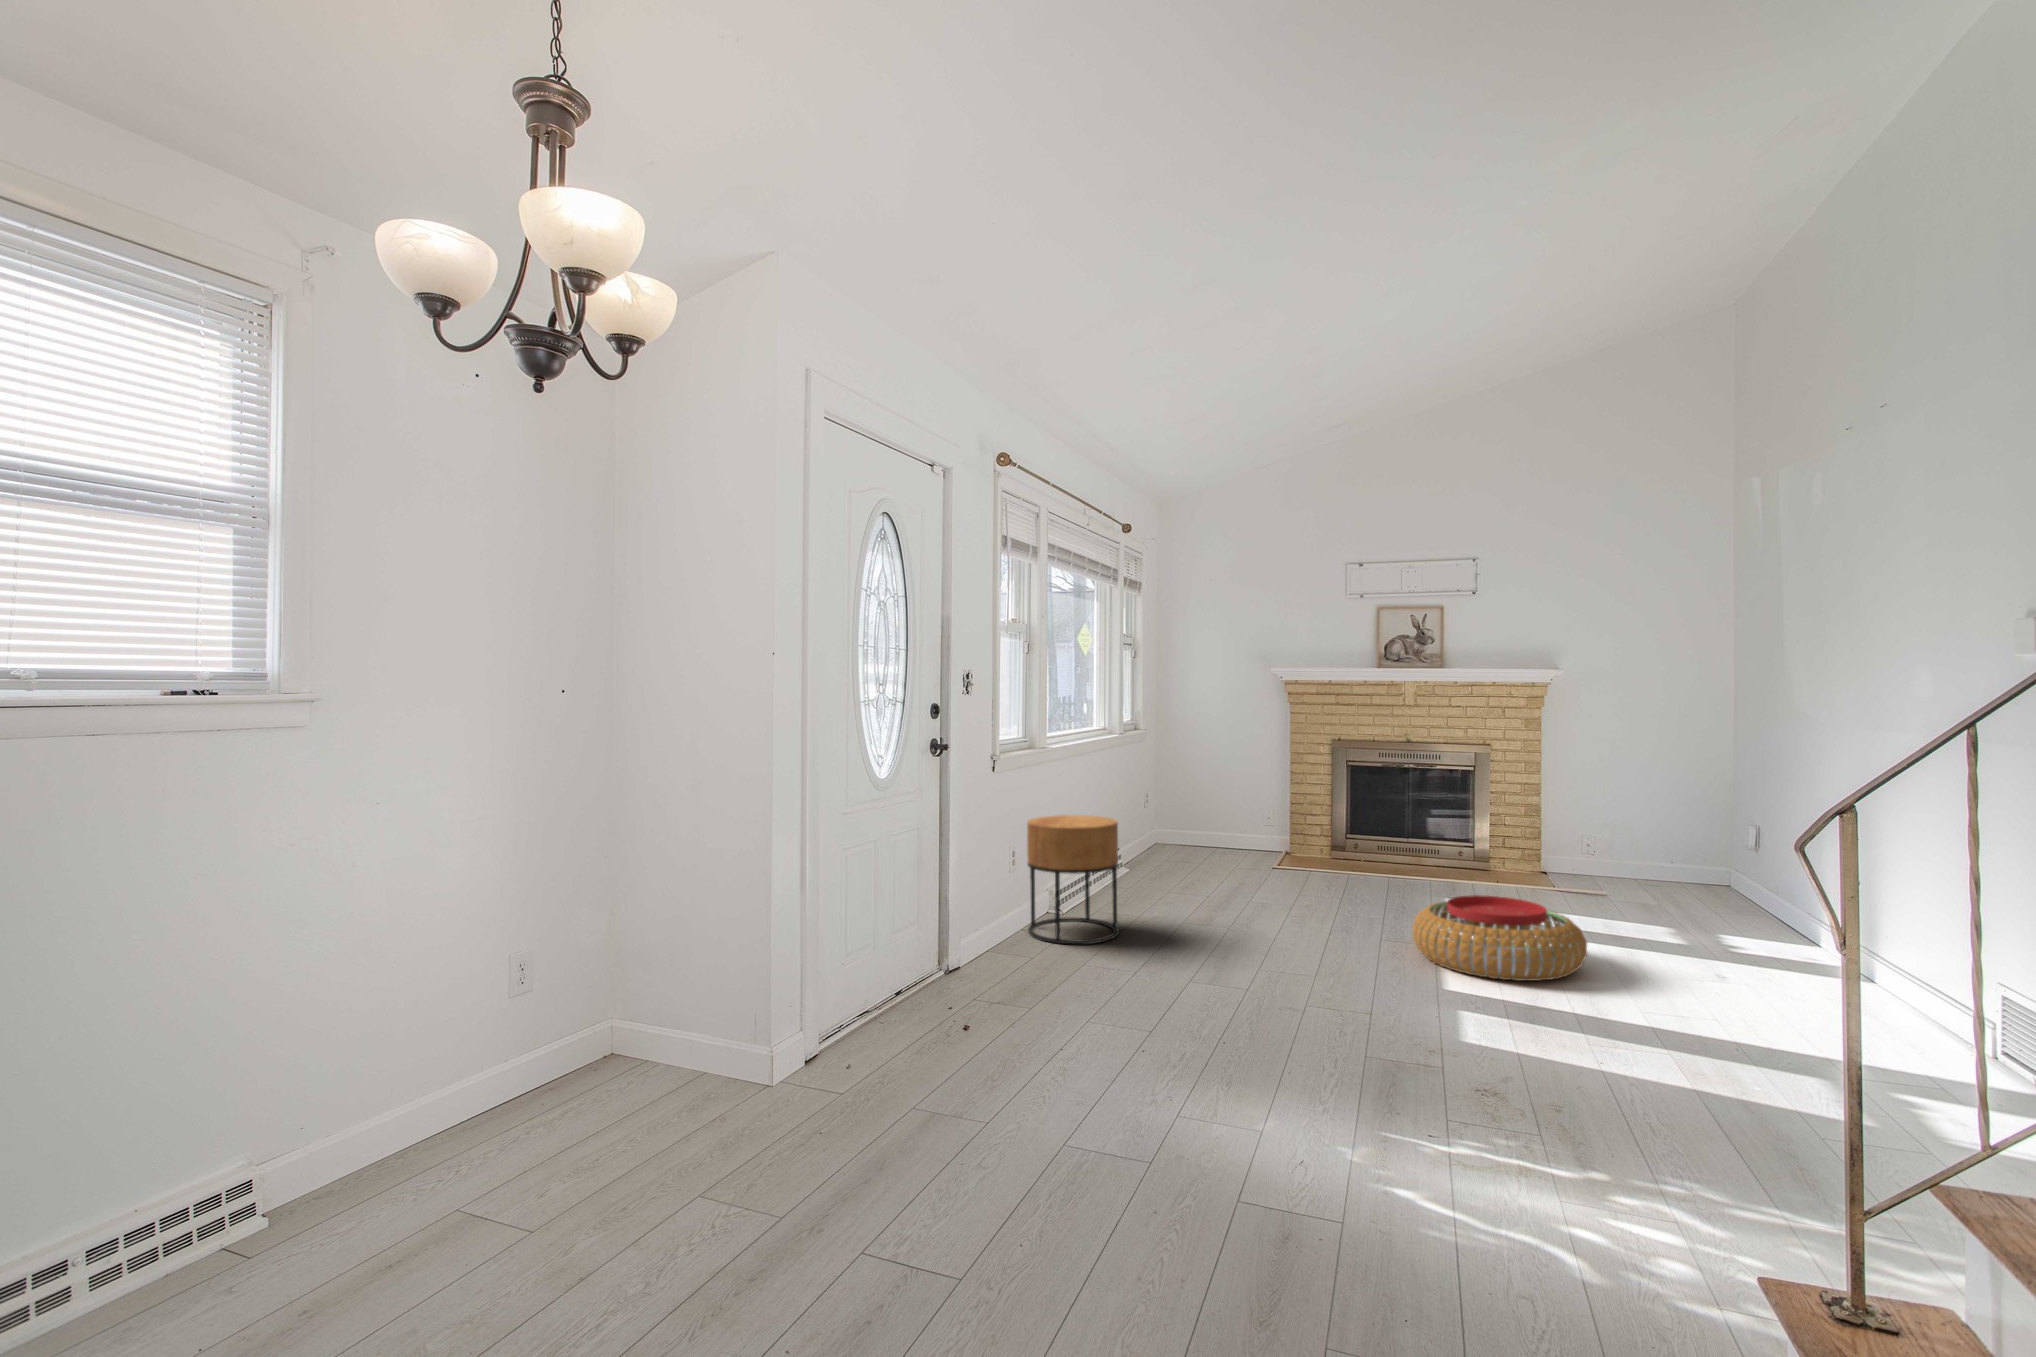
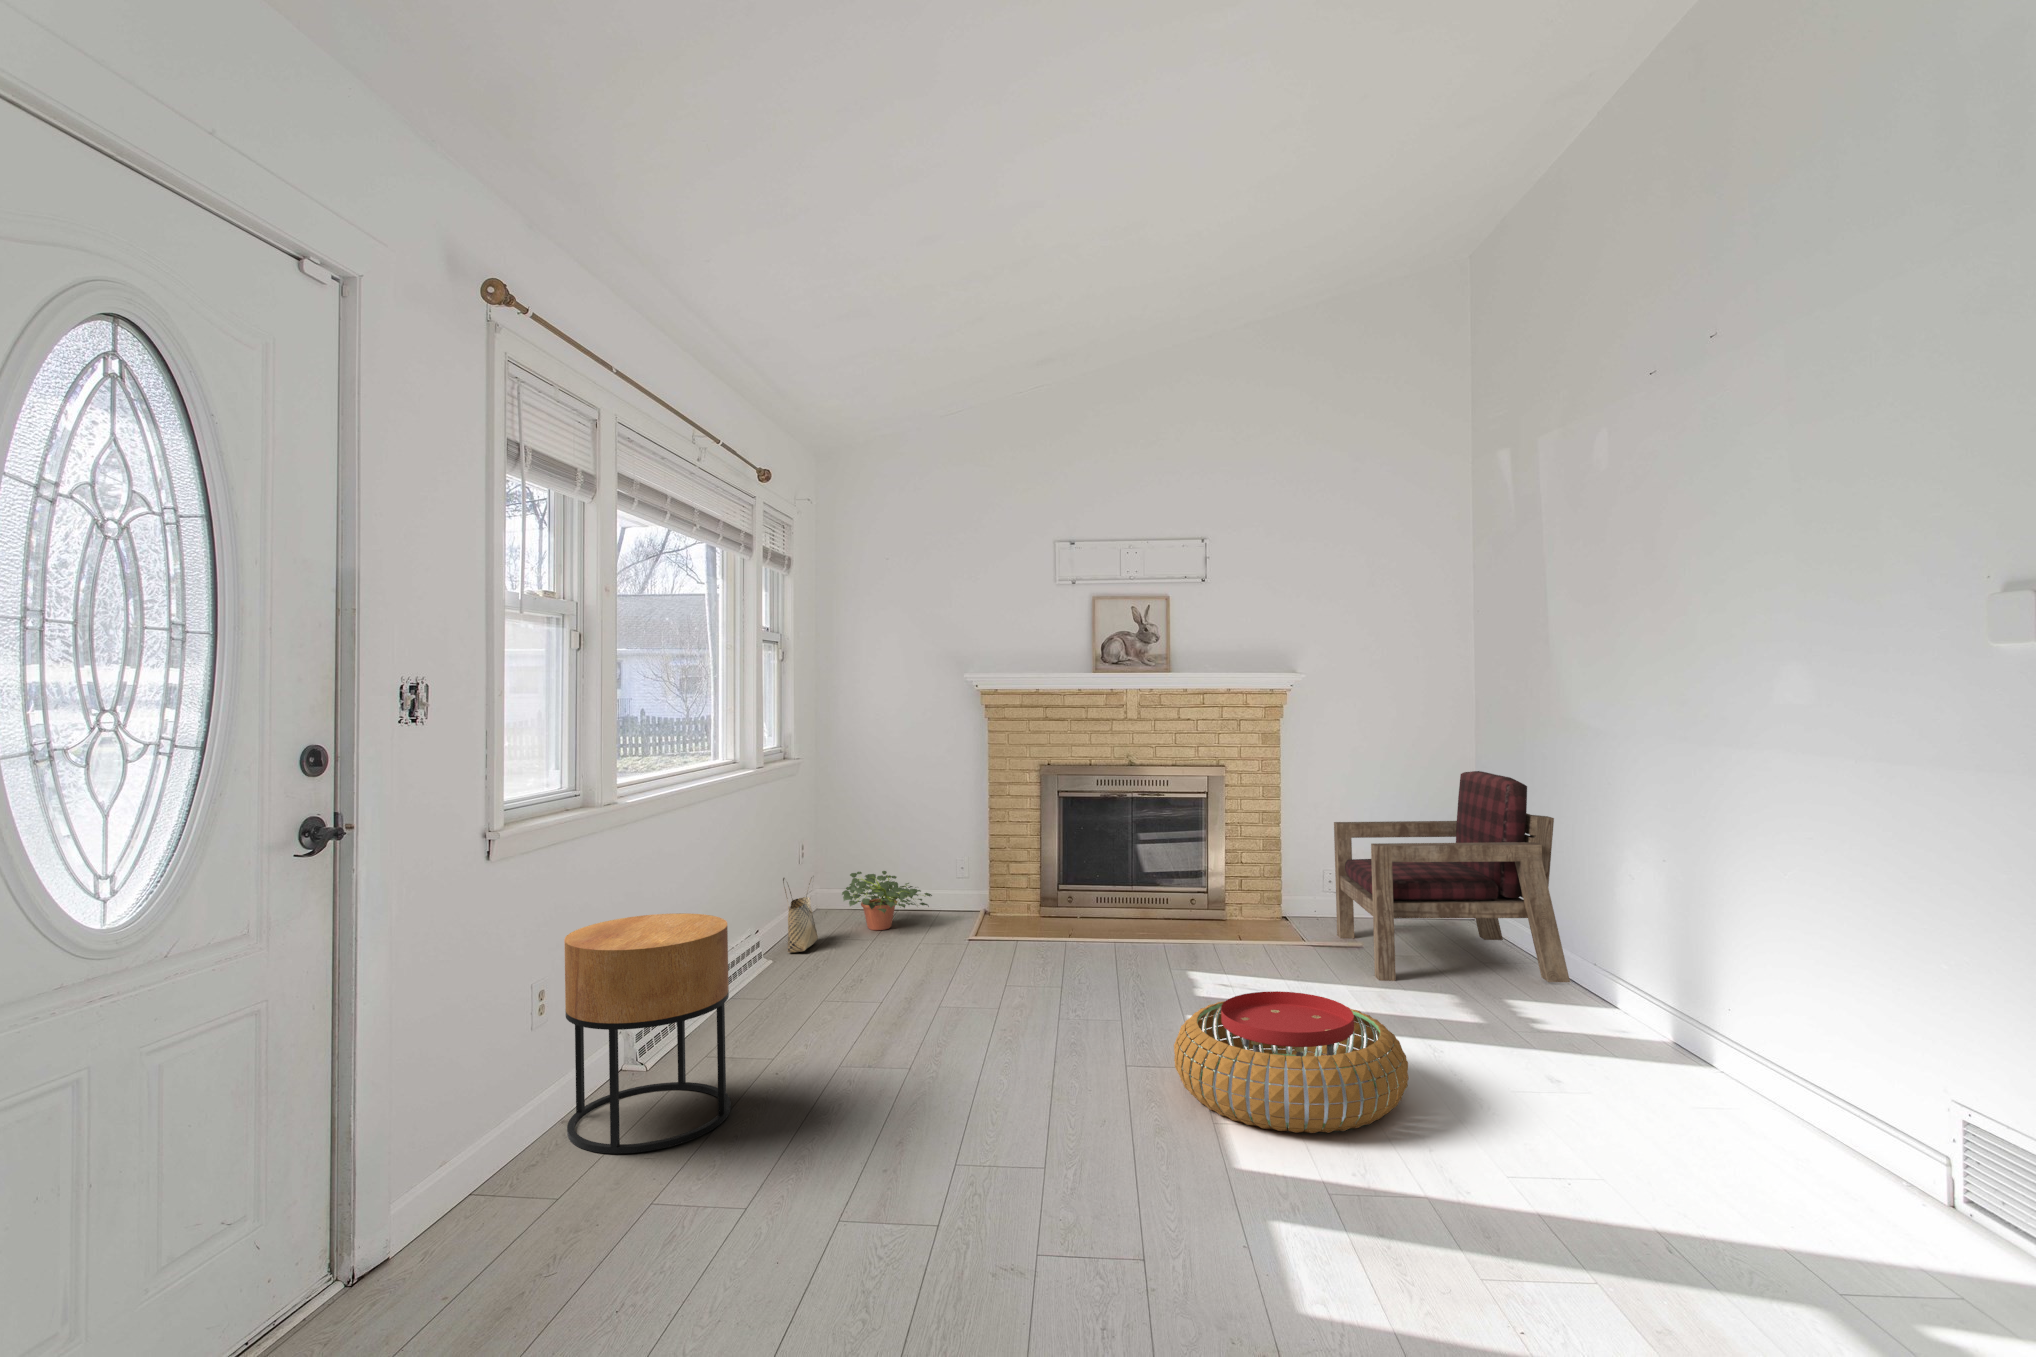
armchair: none [1583,754,1786,928] -> present [1334,771,1570,982]
woven basket: none [1137,811,1161,864] -> present [783,876,818,953]
potted plant: none [1177,814,1245,856] -> present [842,871,932,930]

